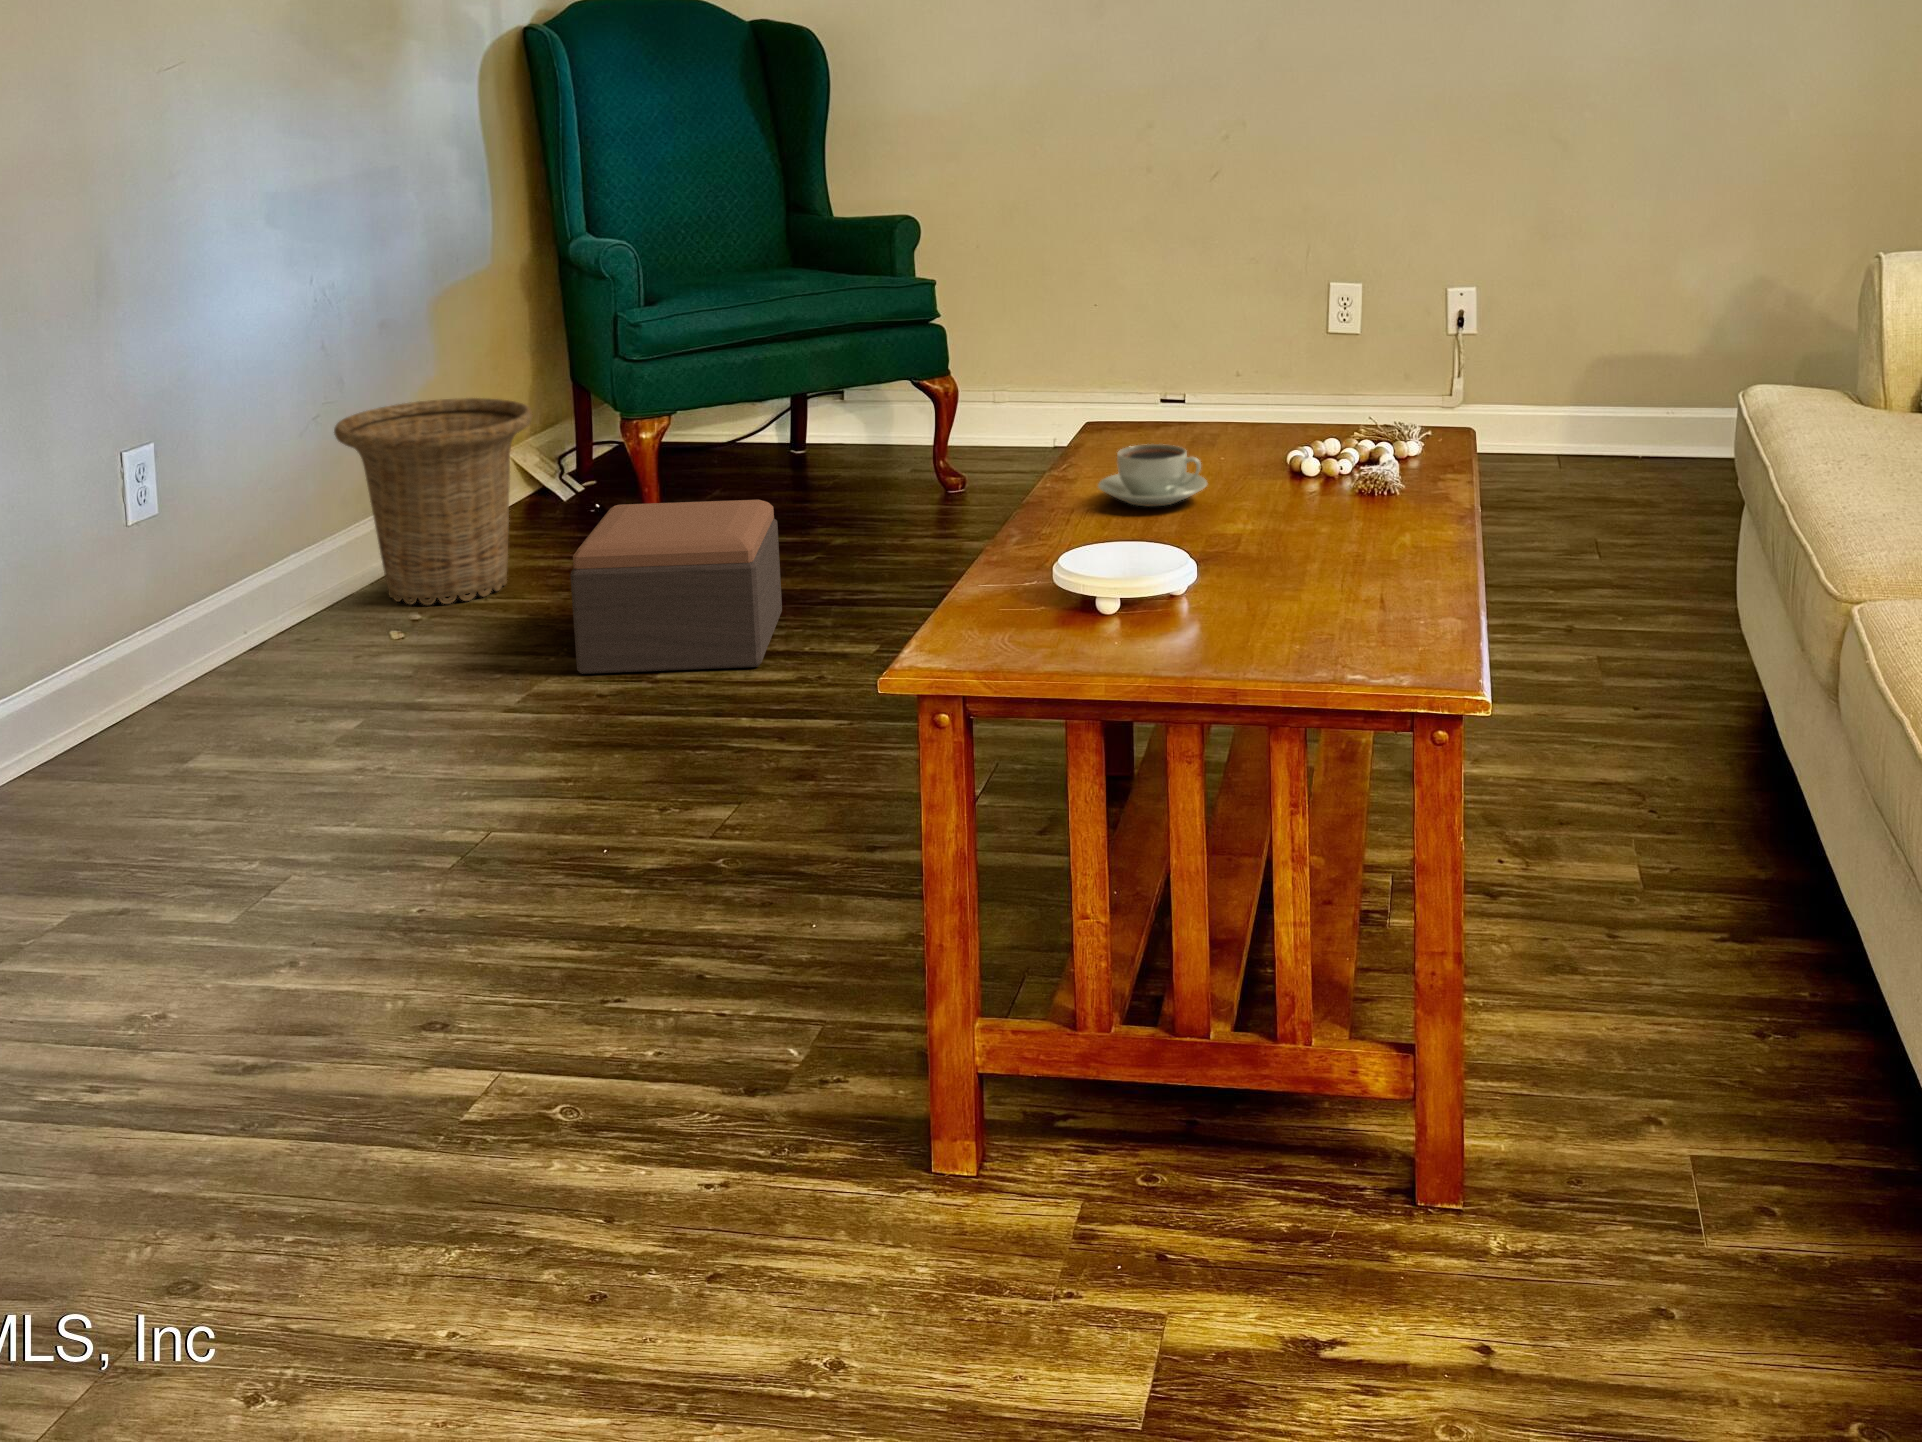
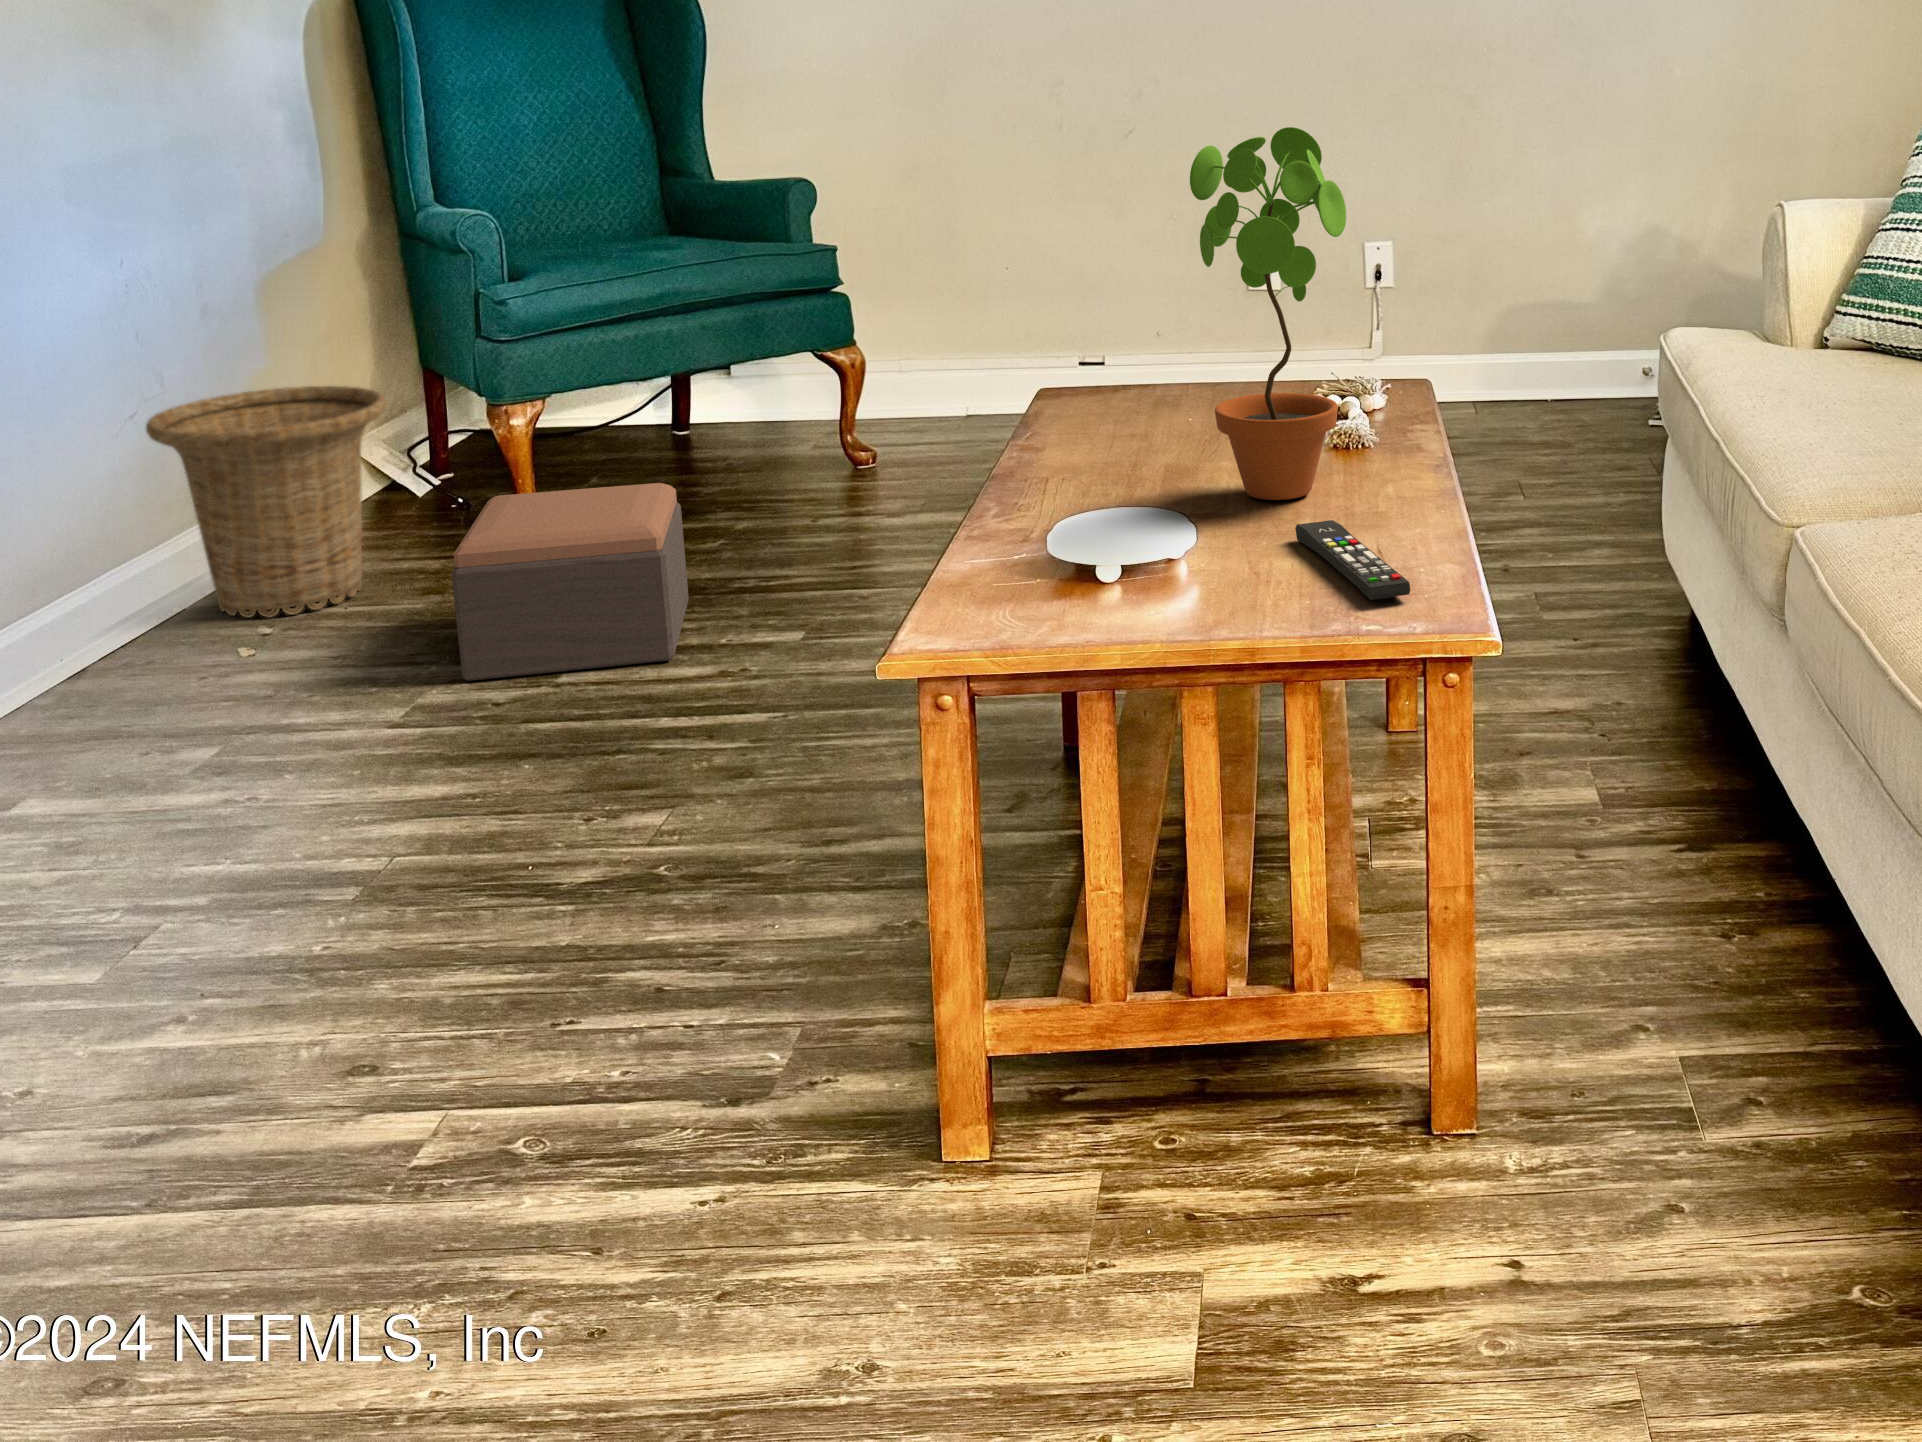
potted plant: none [1216,170,1370,543] -> present [1190,127,1346,500]
coffee cup: present [1098,444,1207,506] -> none [1066,407,1178,470]
remote control: none [1304,566,1406,649] -> present [1295,520,1410,600]

